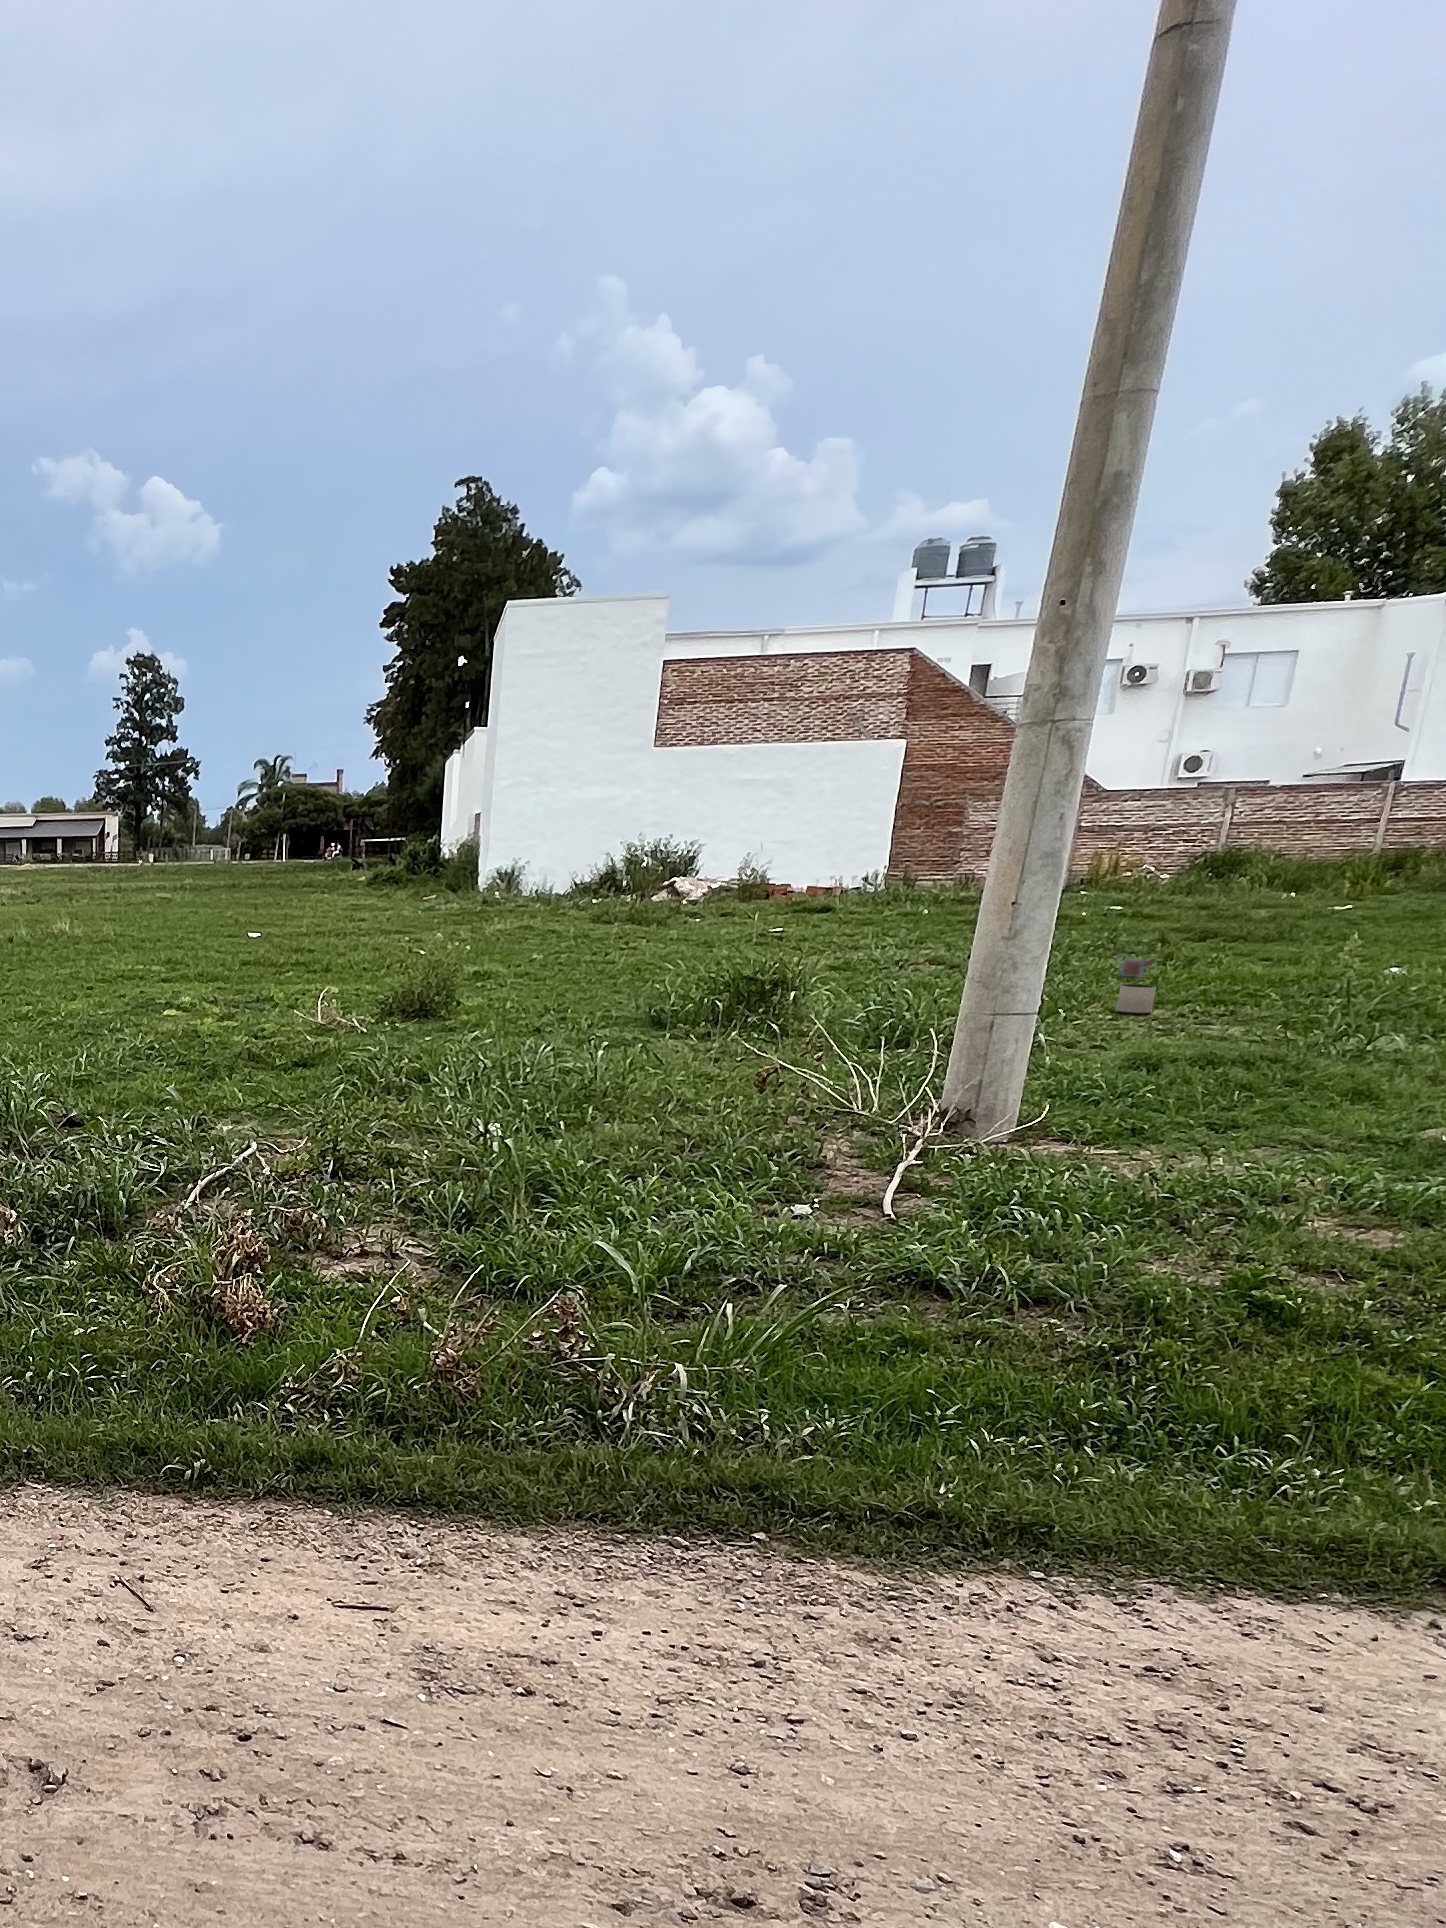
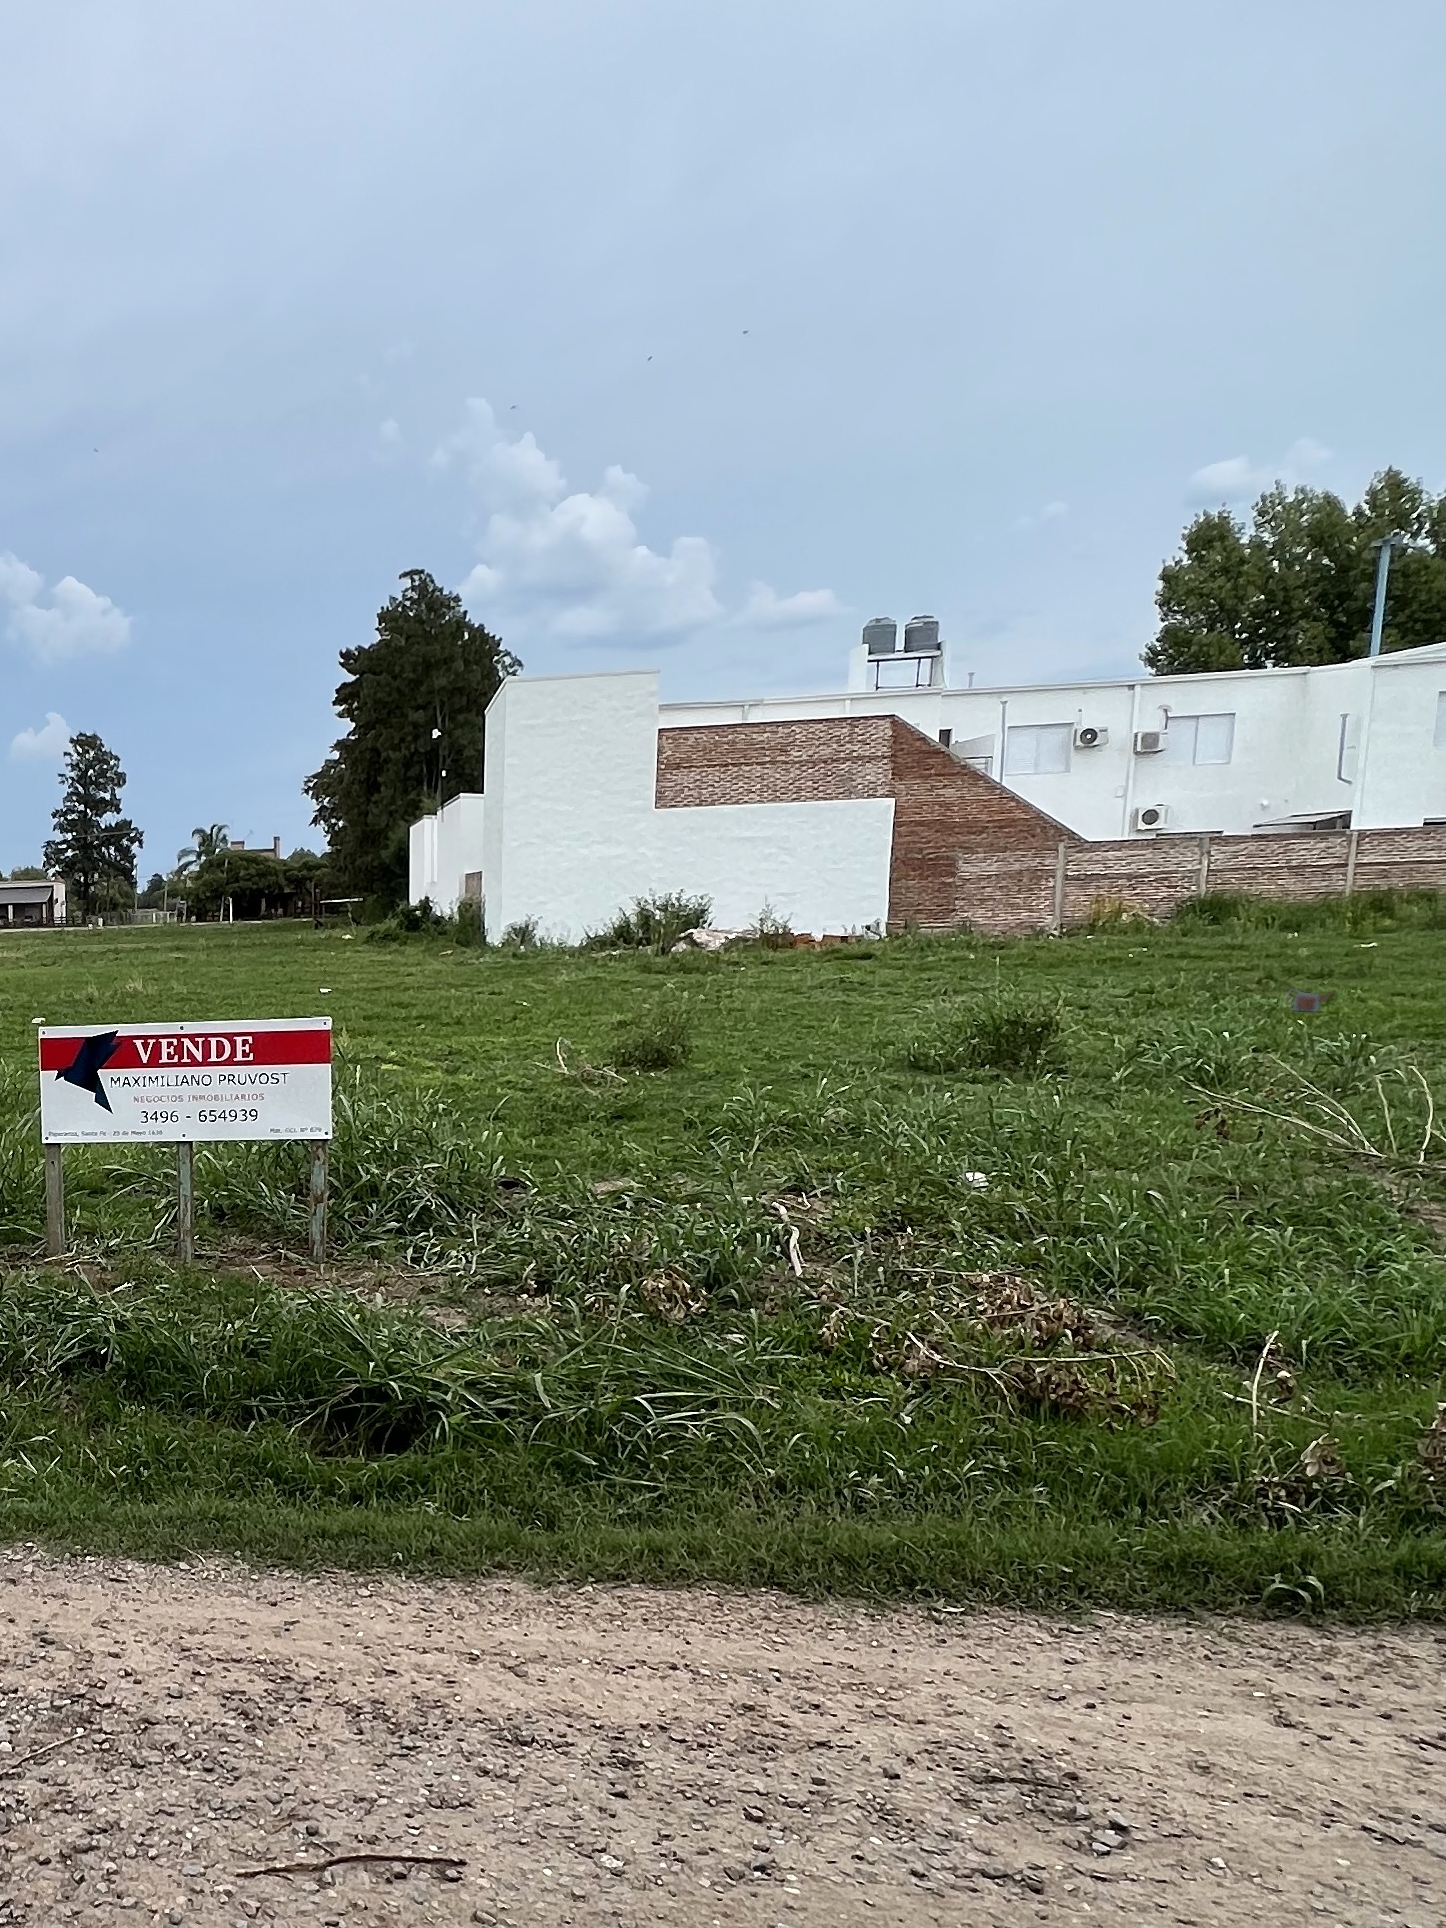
planter: present [1116,984,1156,1014] -> none [1353,1018,1395,1047]

